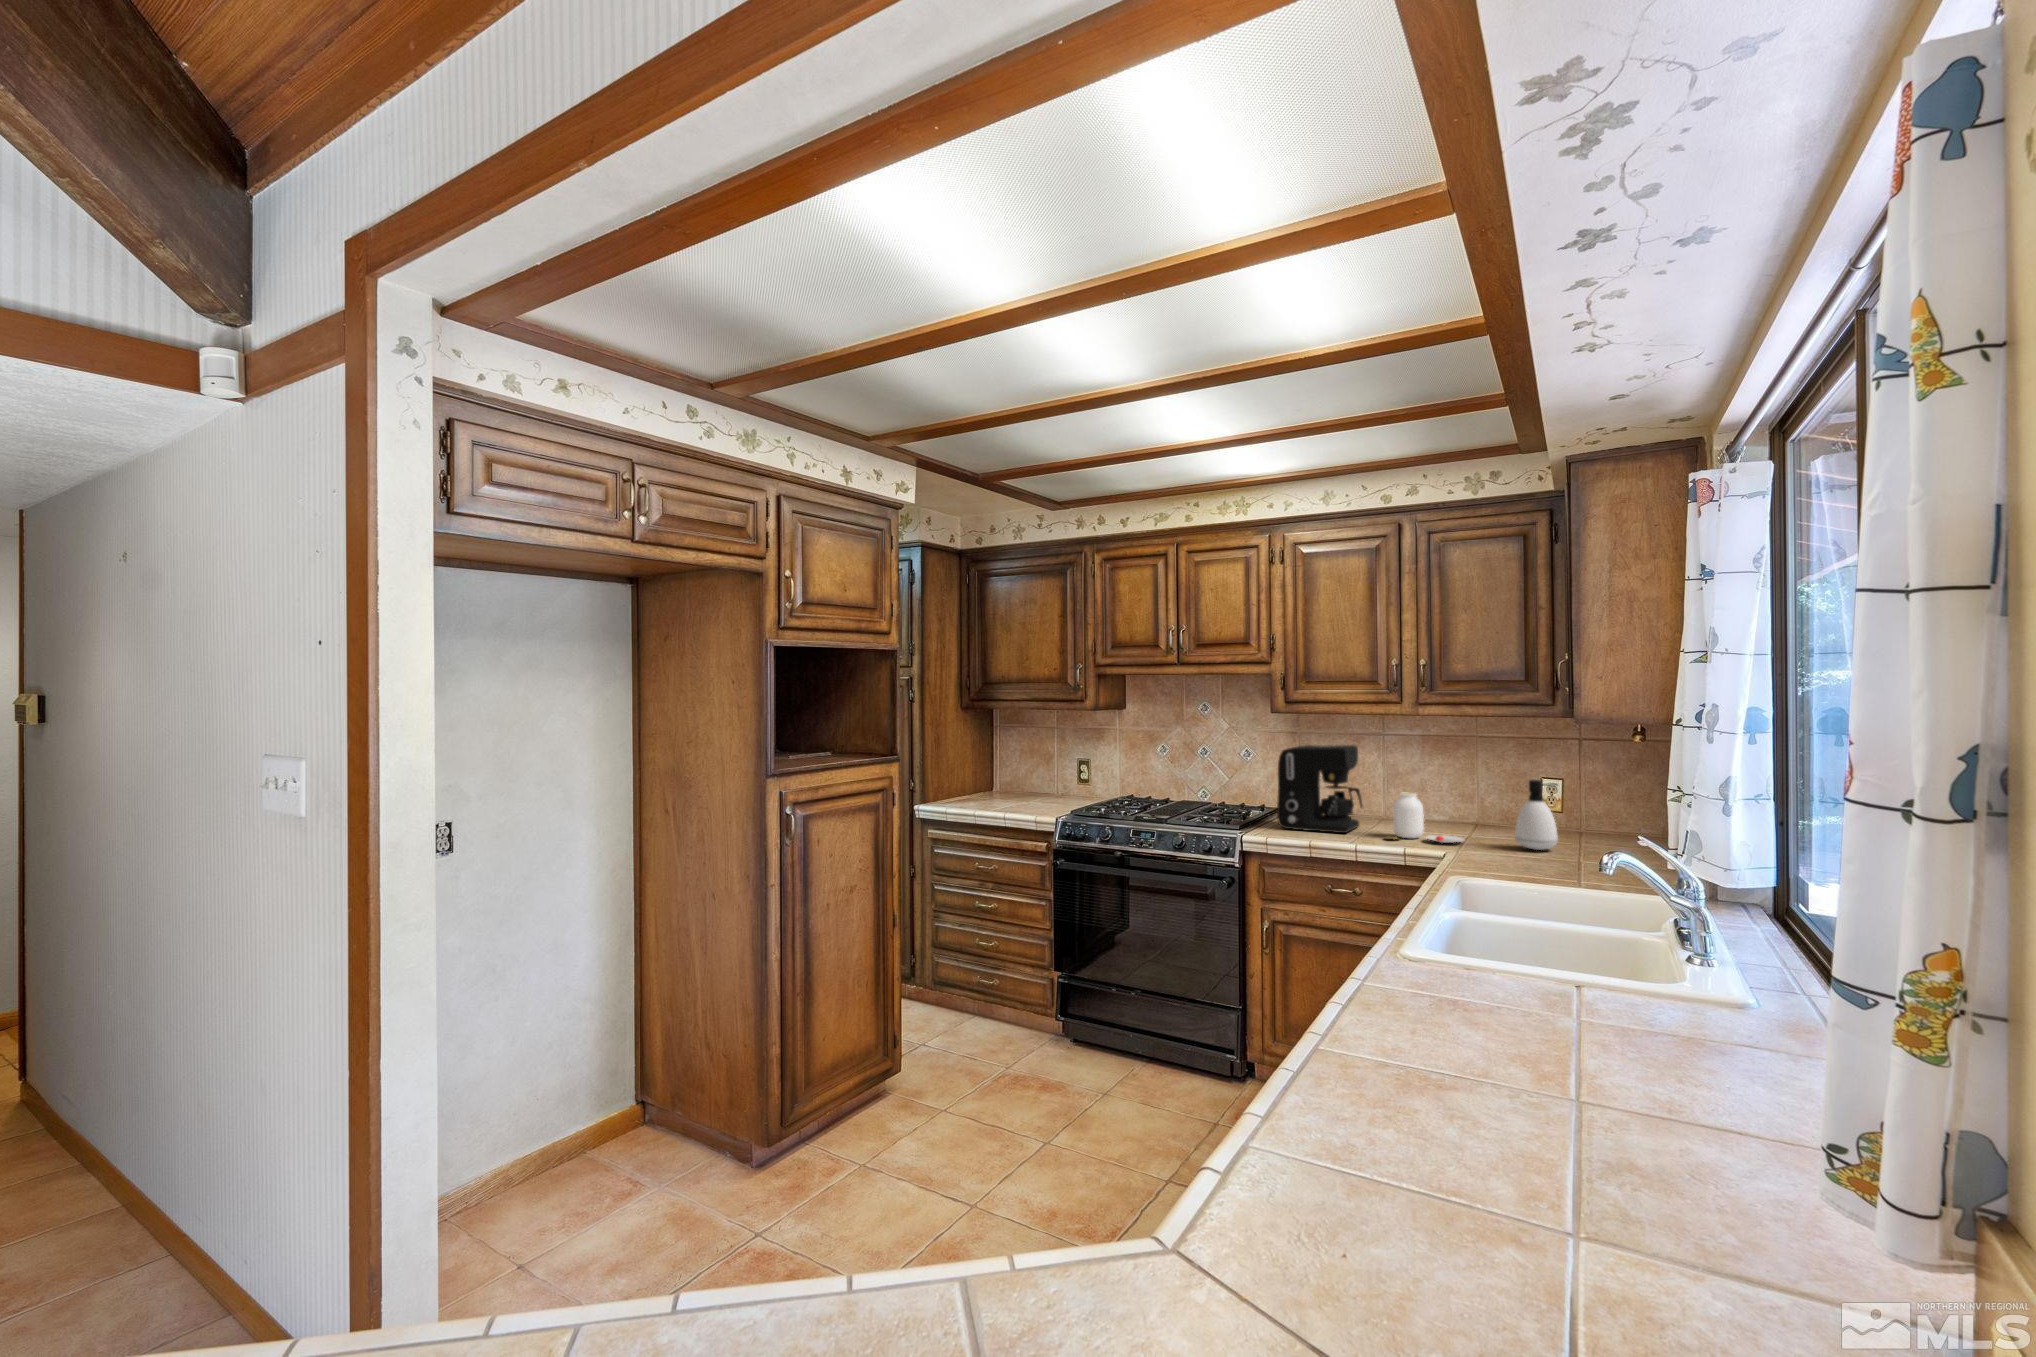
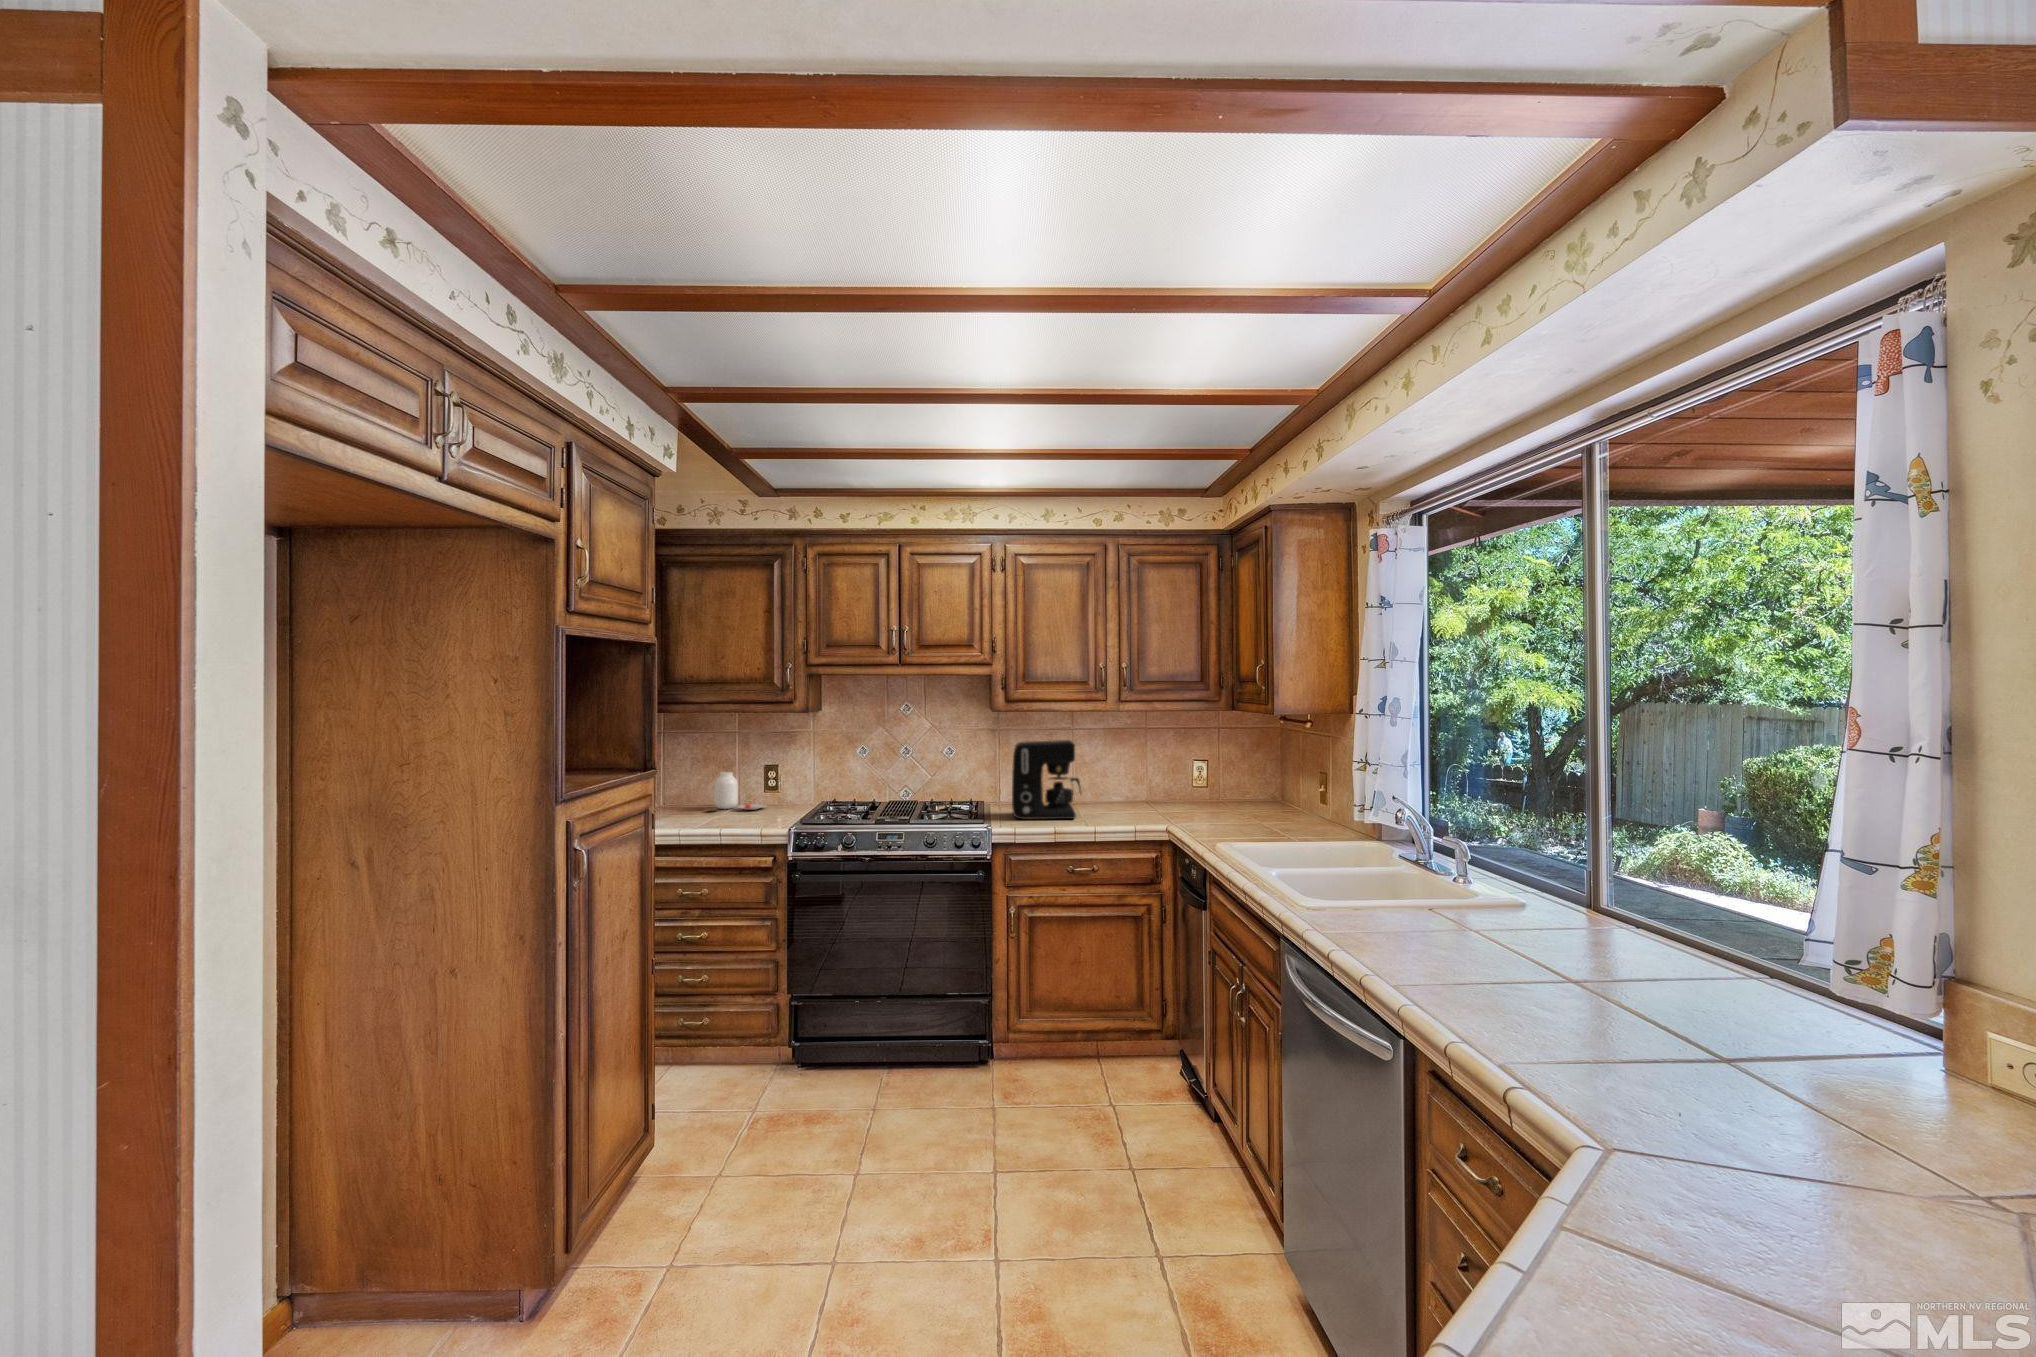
soap dispenser: present [1515,780,1558,850] -> none [1209,763,1240,820]
jar: present [1386,793,1464,843] -> present [714,772,765,810]

